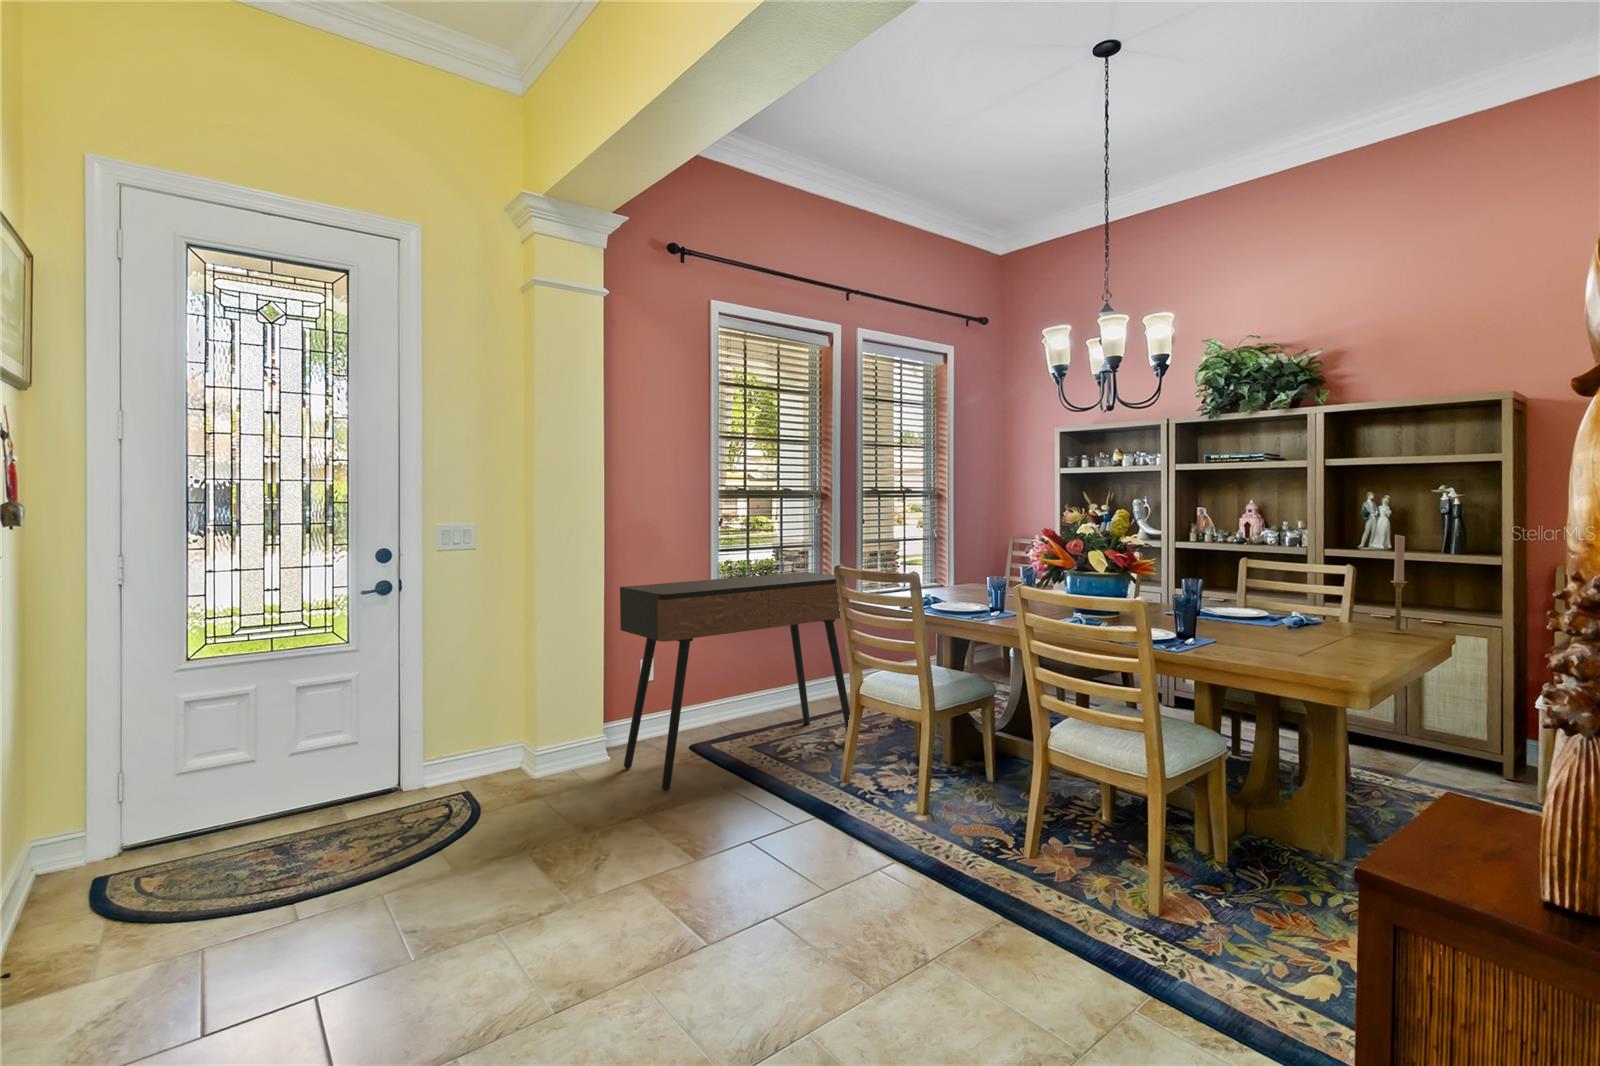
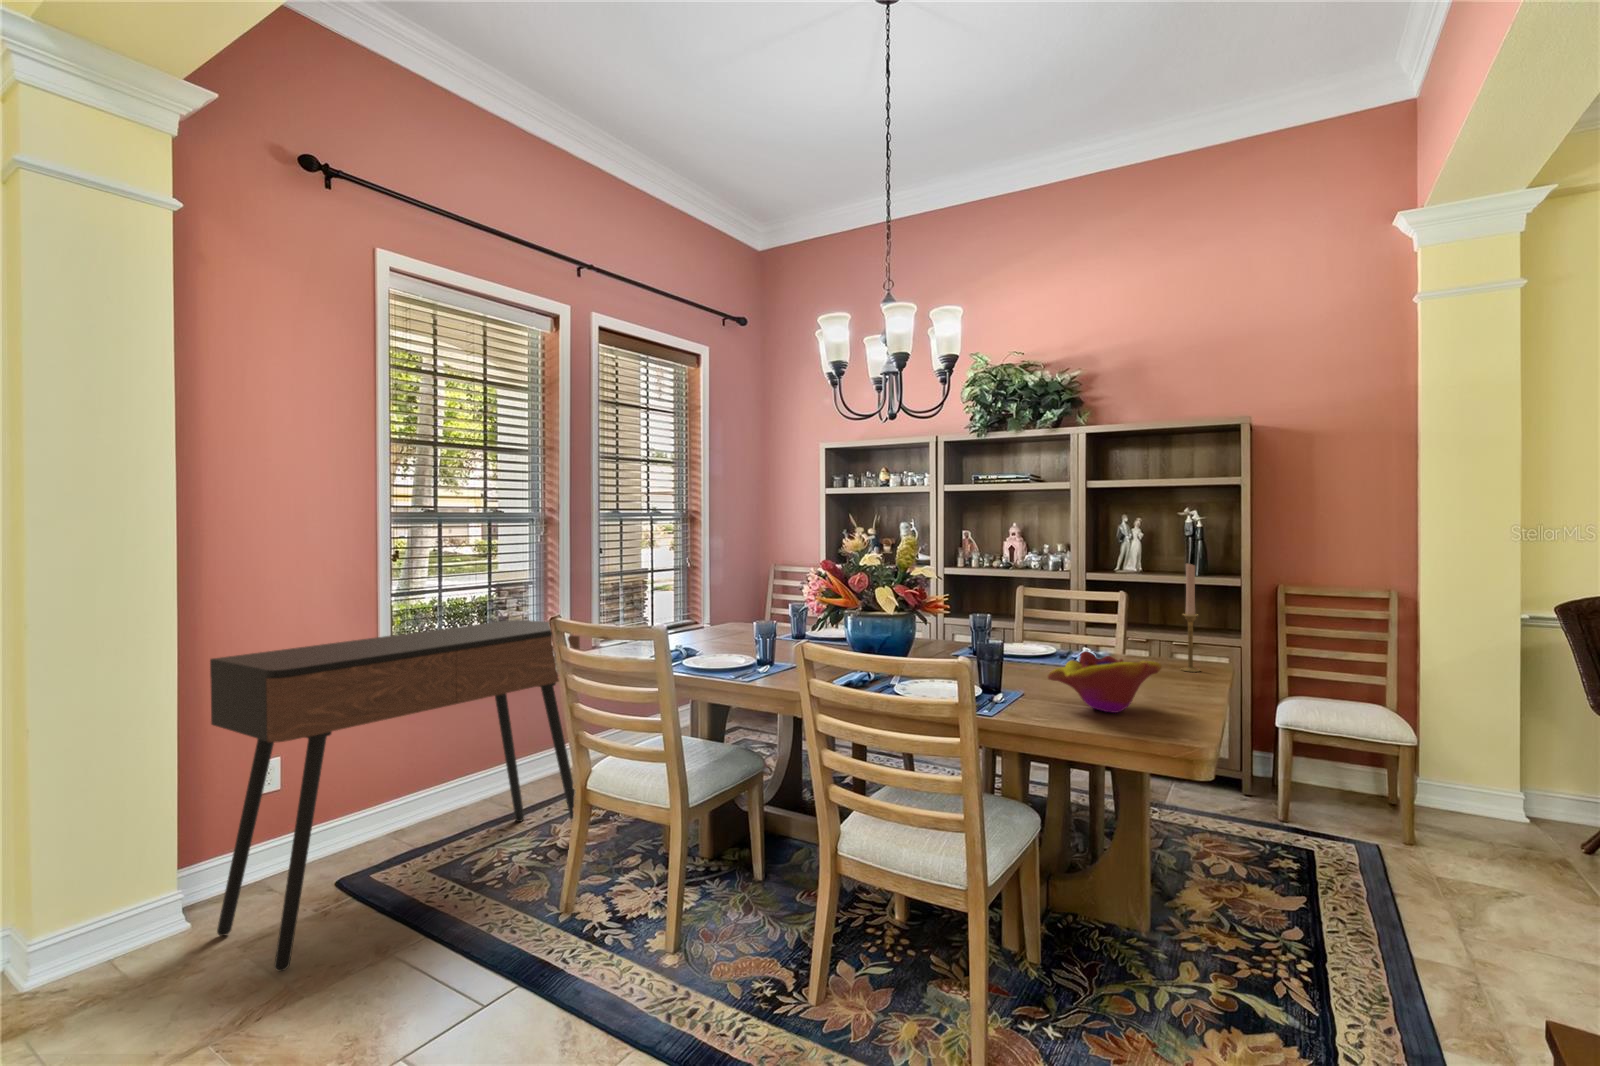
decorative bowl: none [1235,605,1342,656] -> present [1048,651,1161,713]

